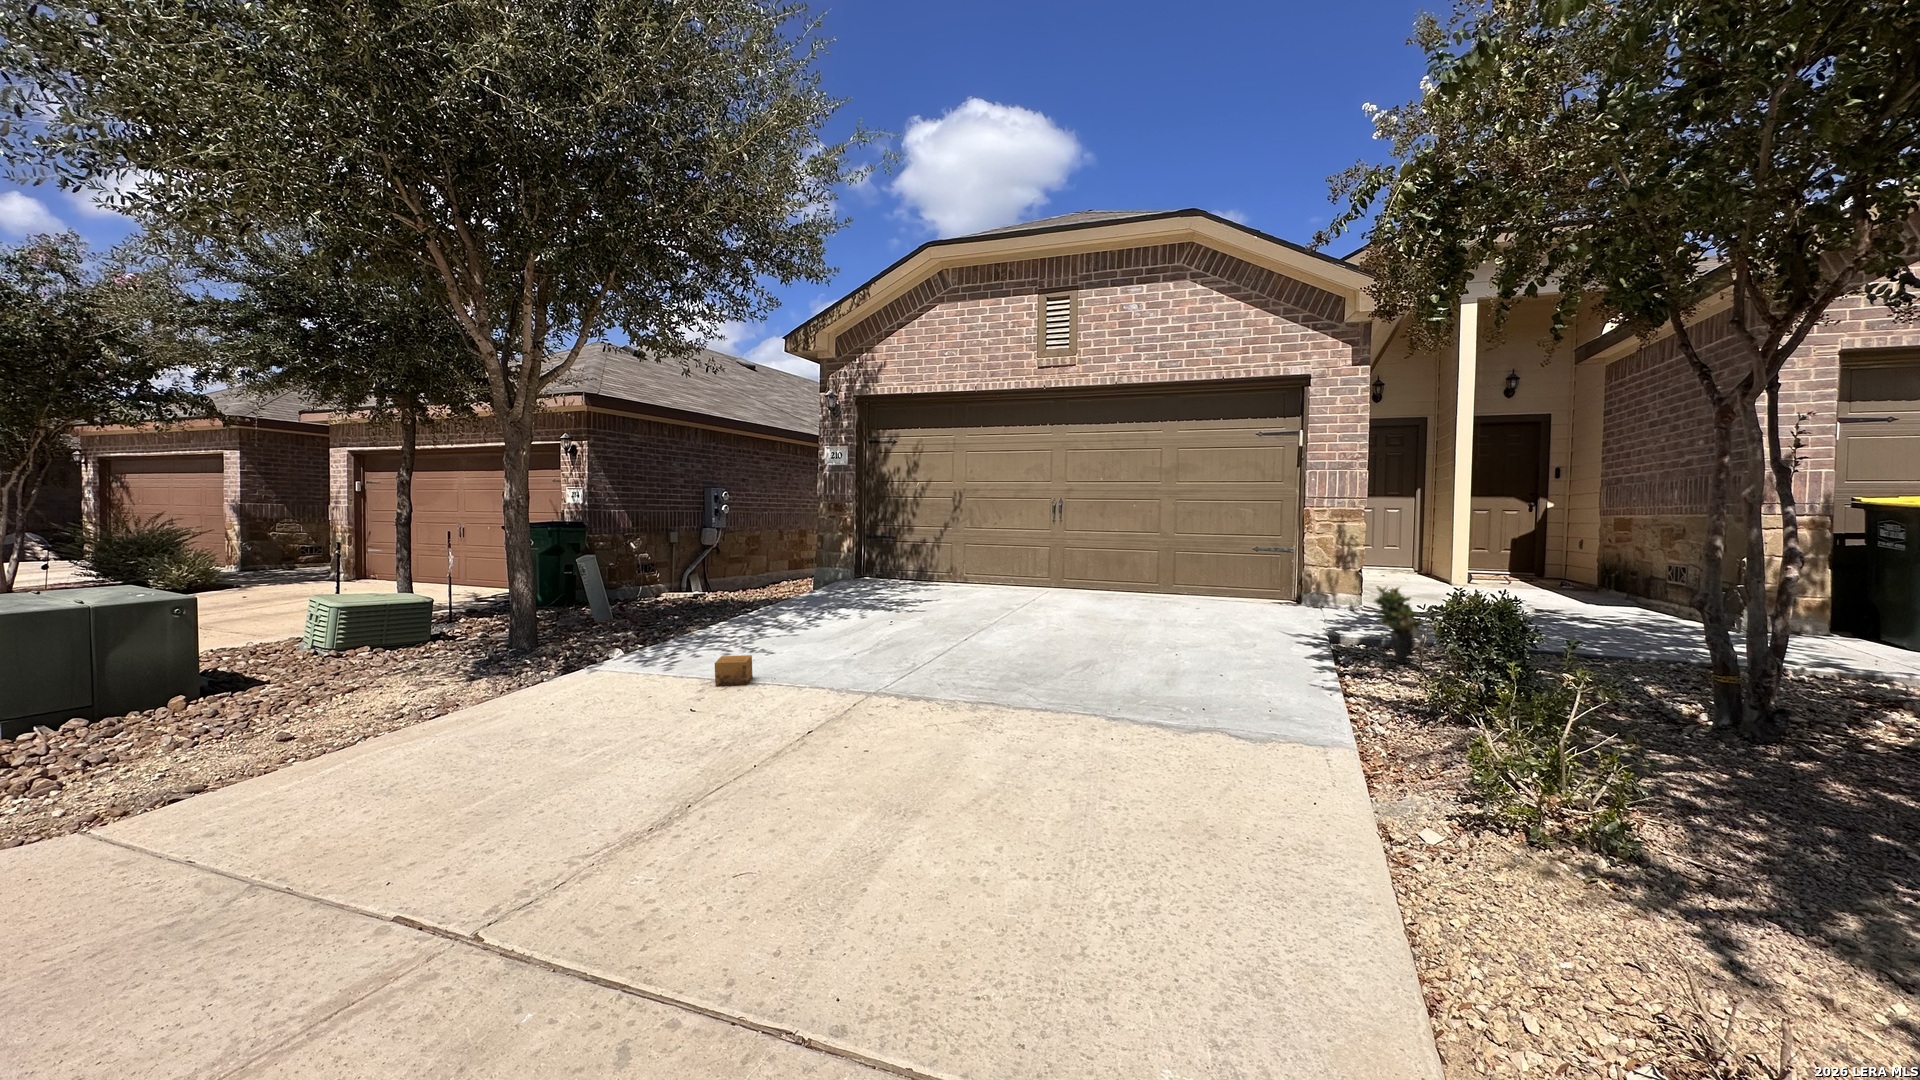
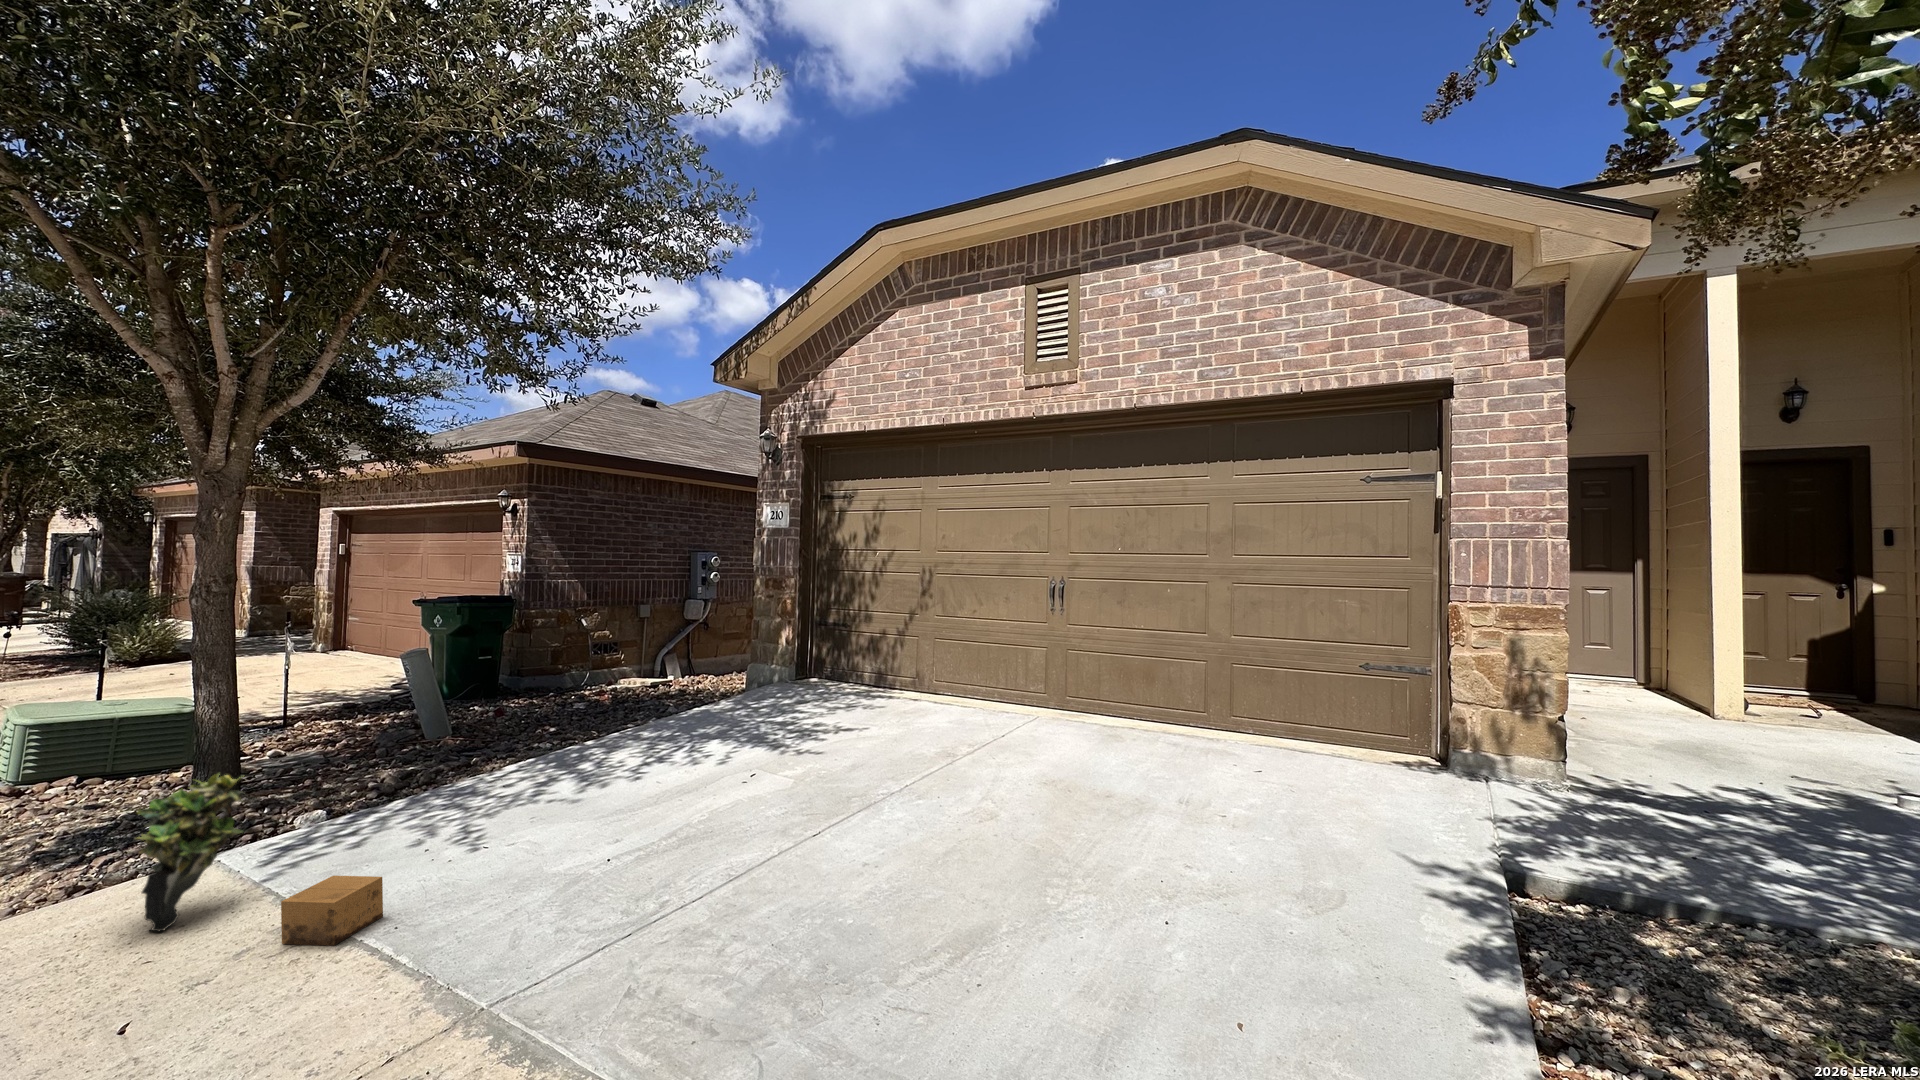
potted plant: present [1374,587,1421,664] -> present [137,774,243,931]

